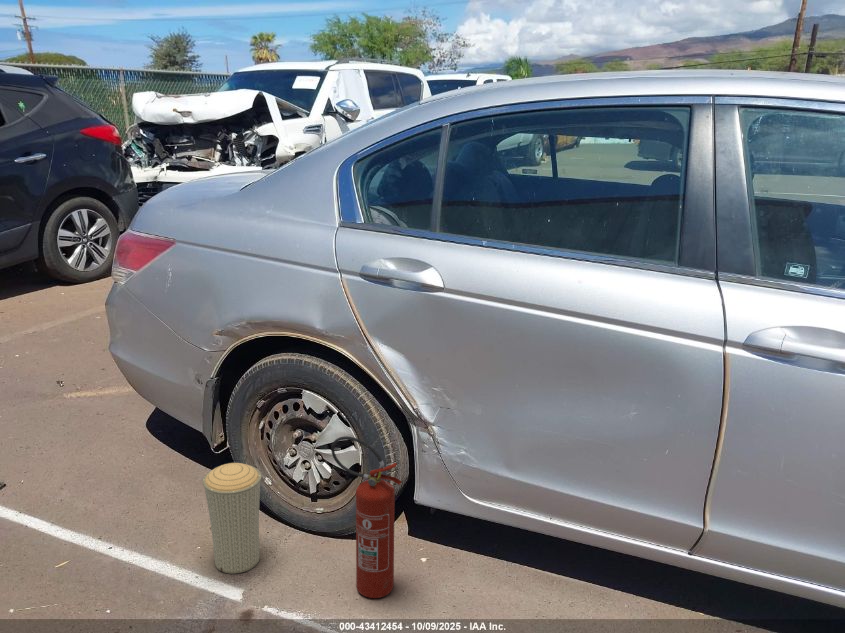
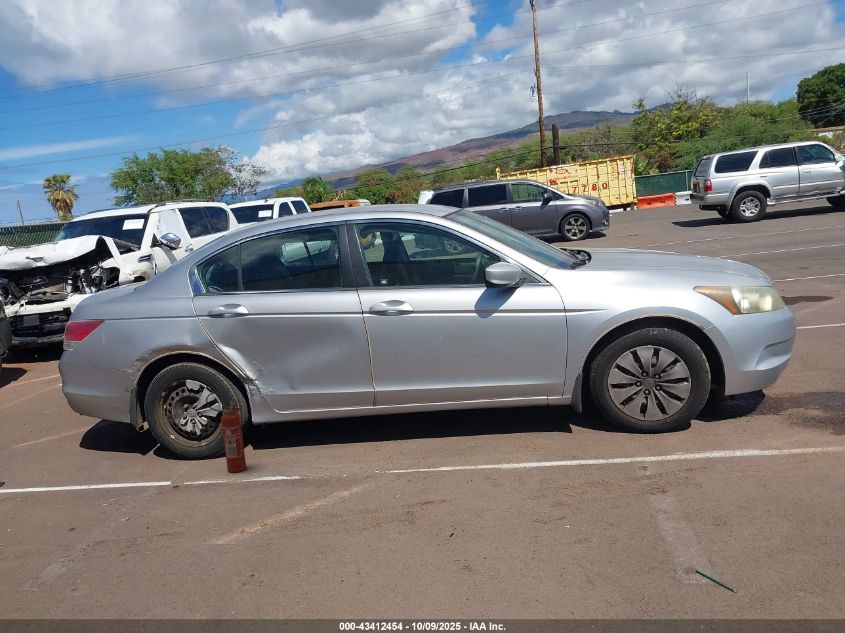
trash can: present [202,463,262,574] -> none [141,423,175,479]

